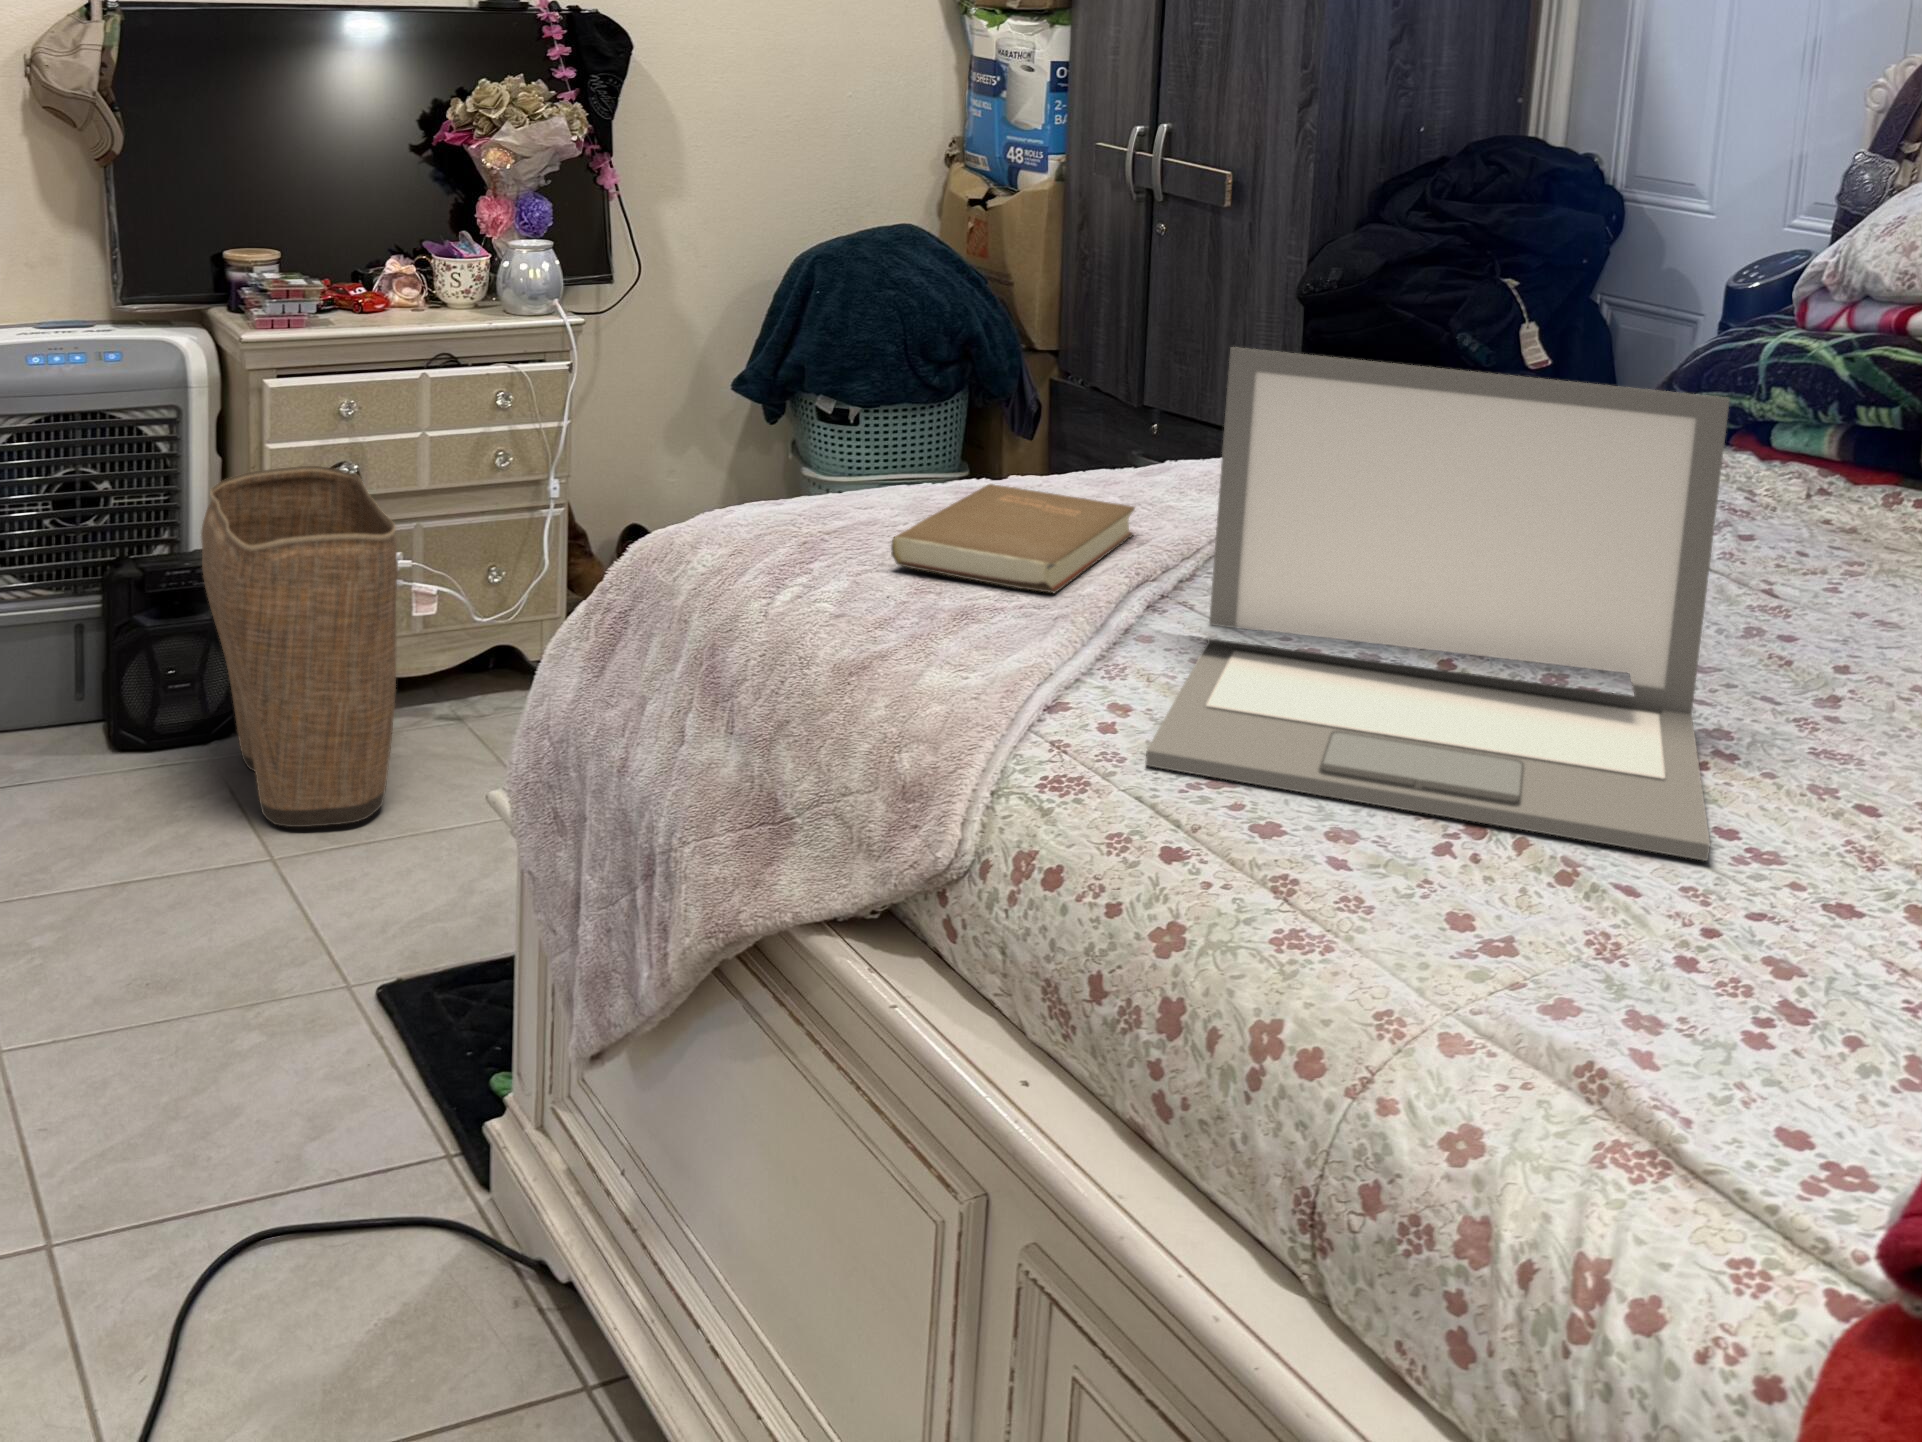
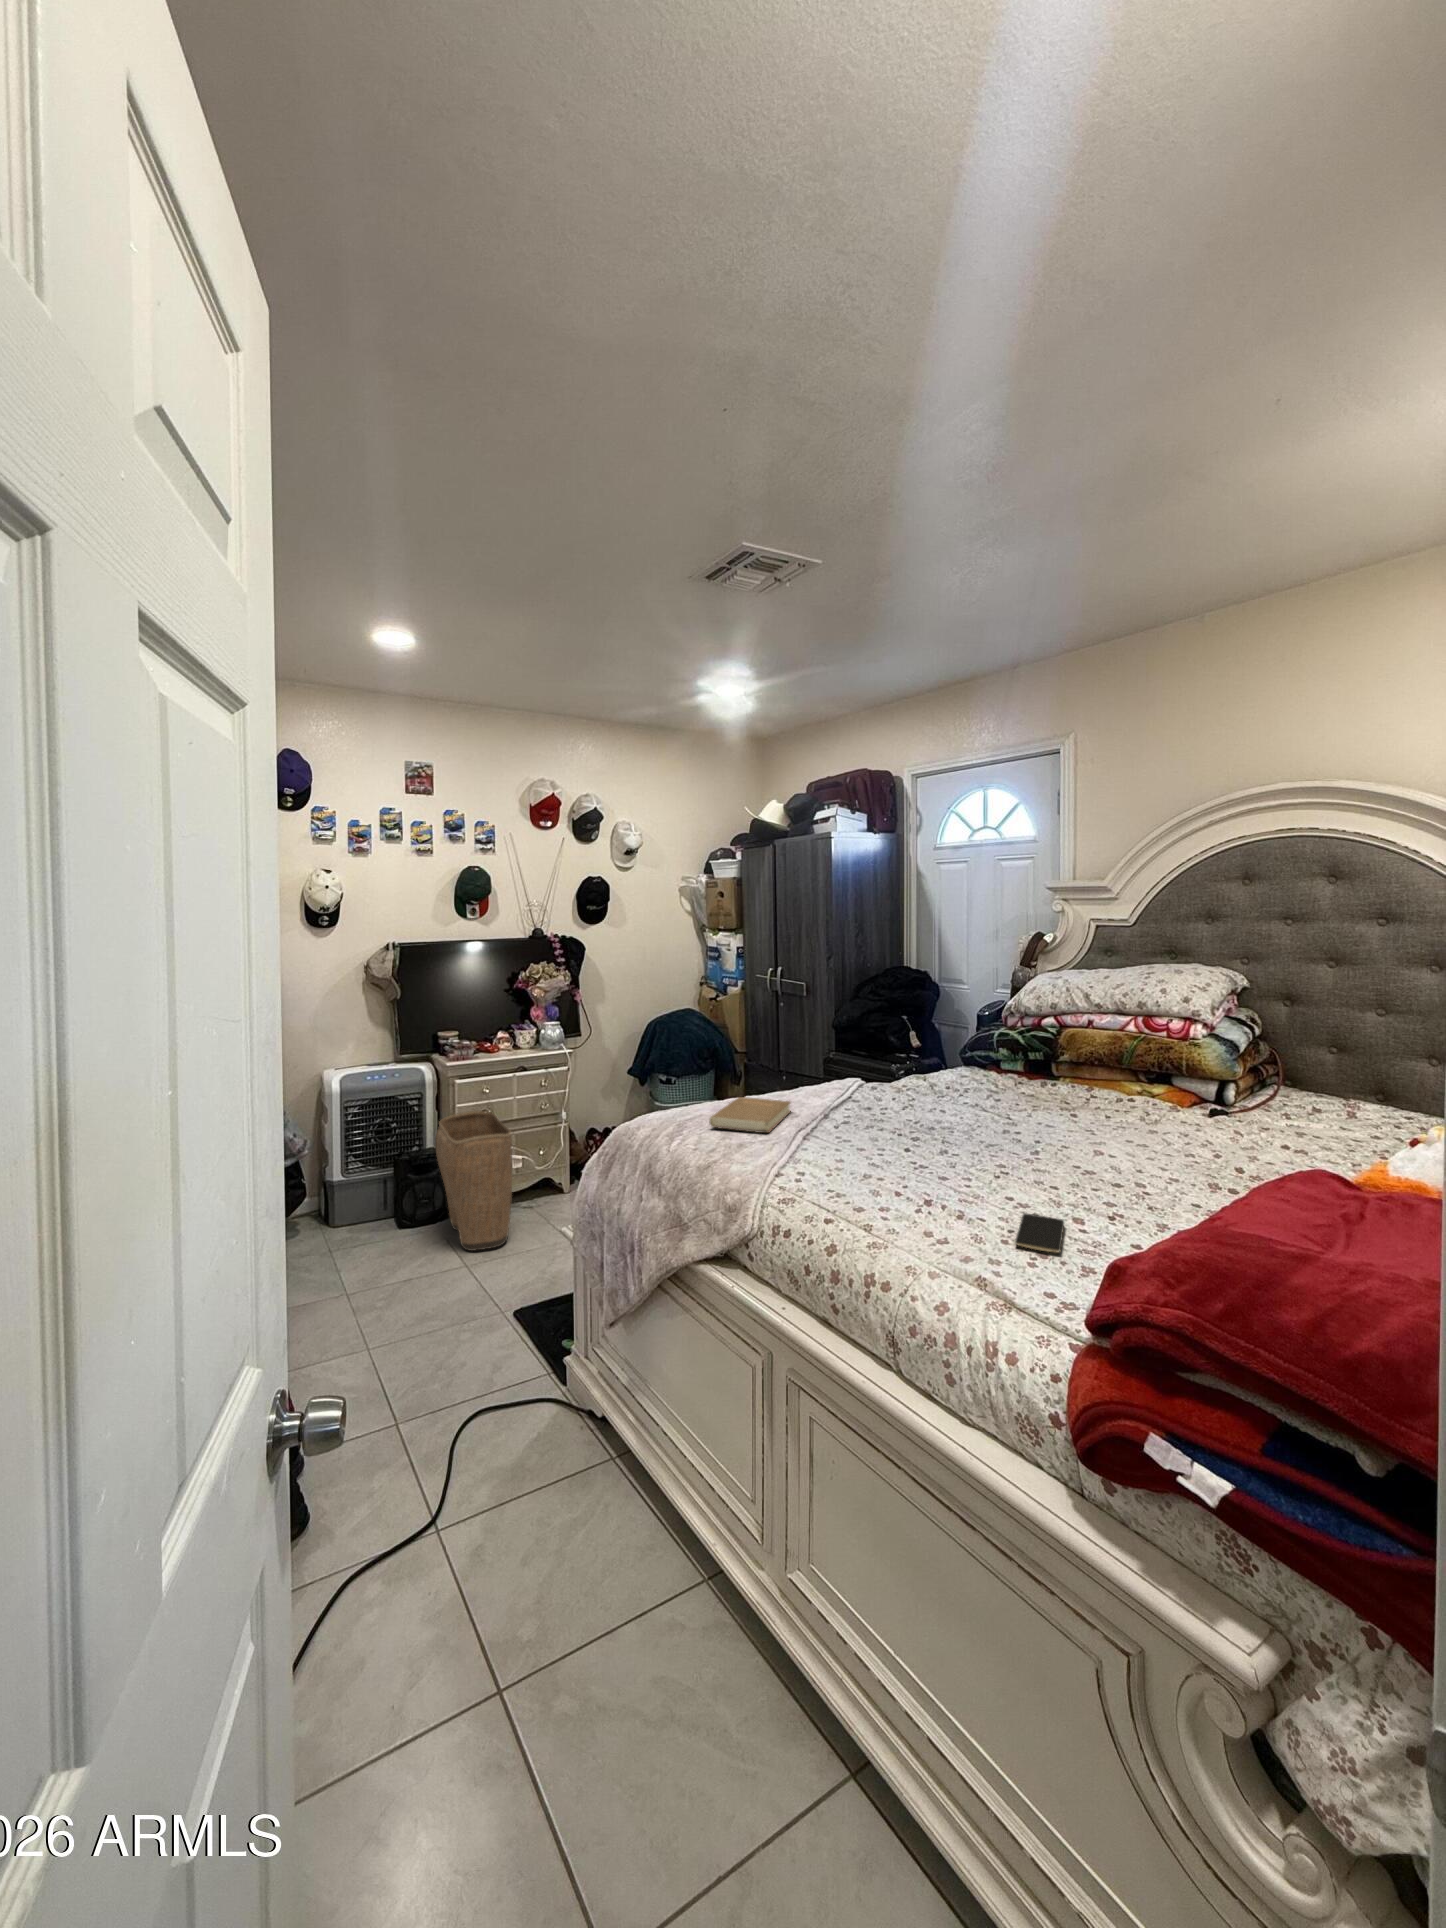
laptop: present [1145,347,1730,861] -> none [811,1042,1006,1208]
smartphone: none [1712,882,1875,1009] -> present [1015,1213,1064,1252]

